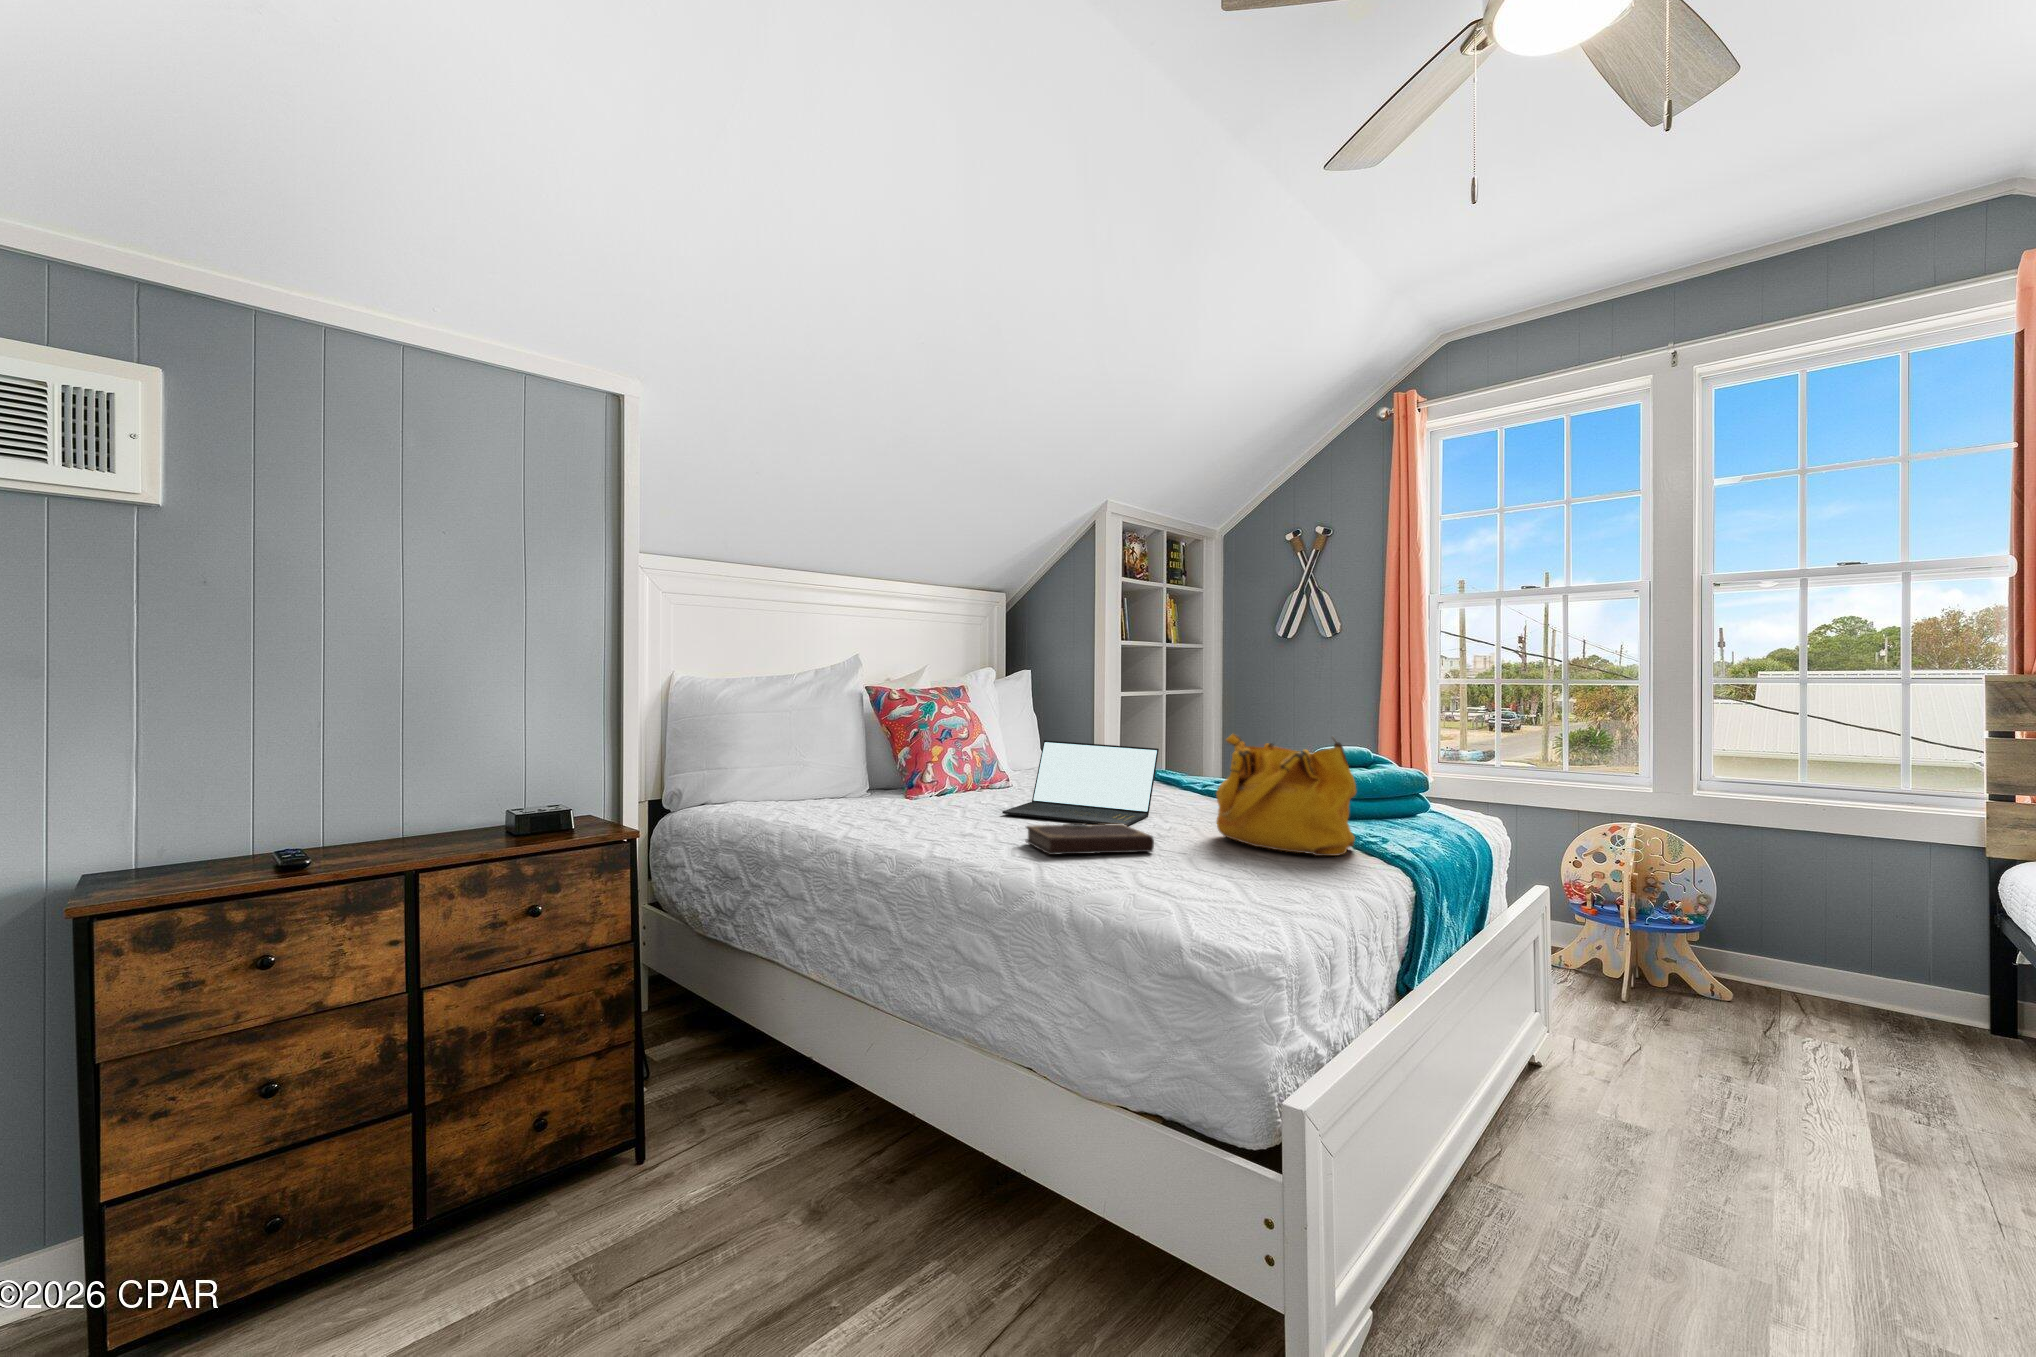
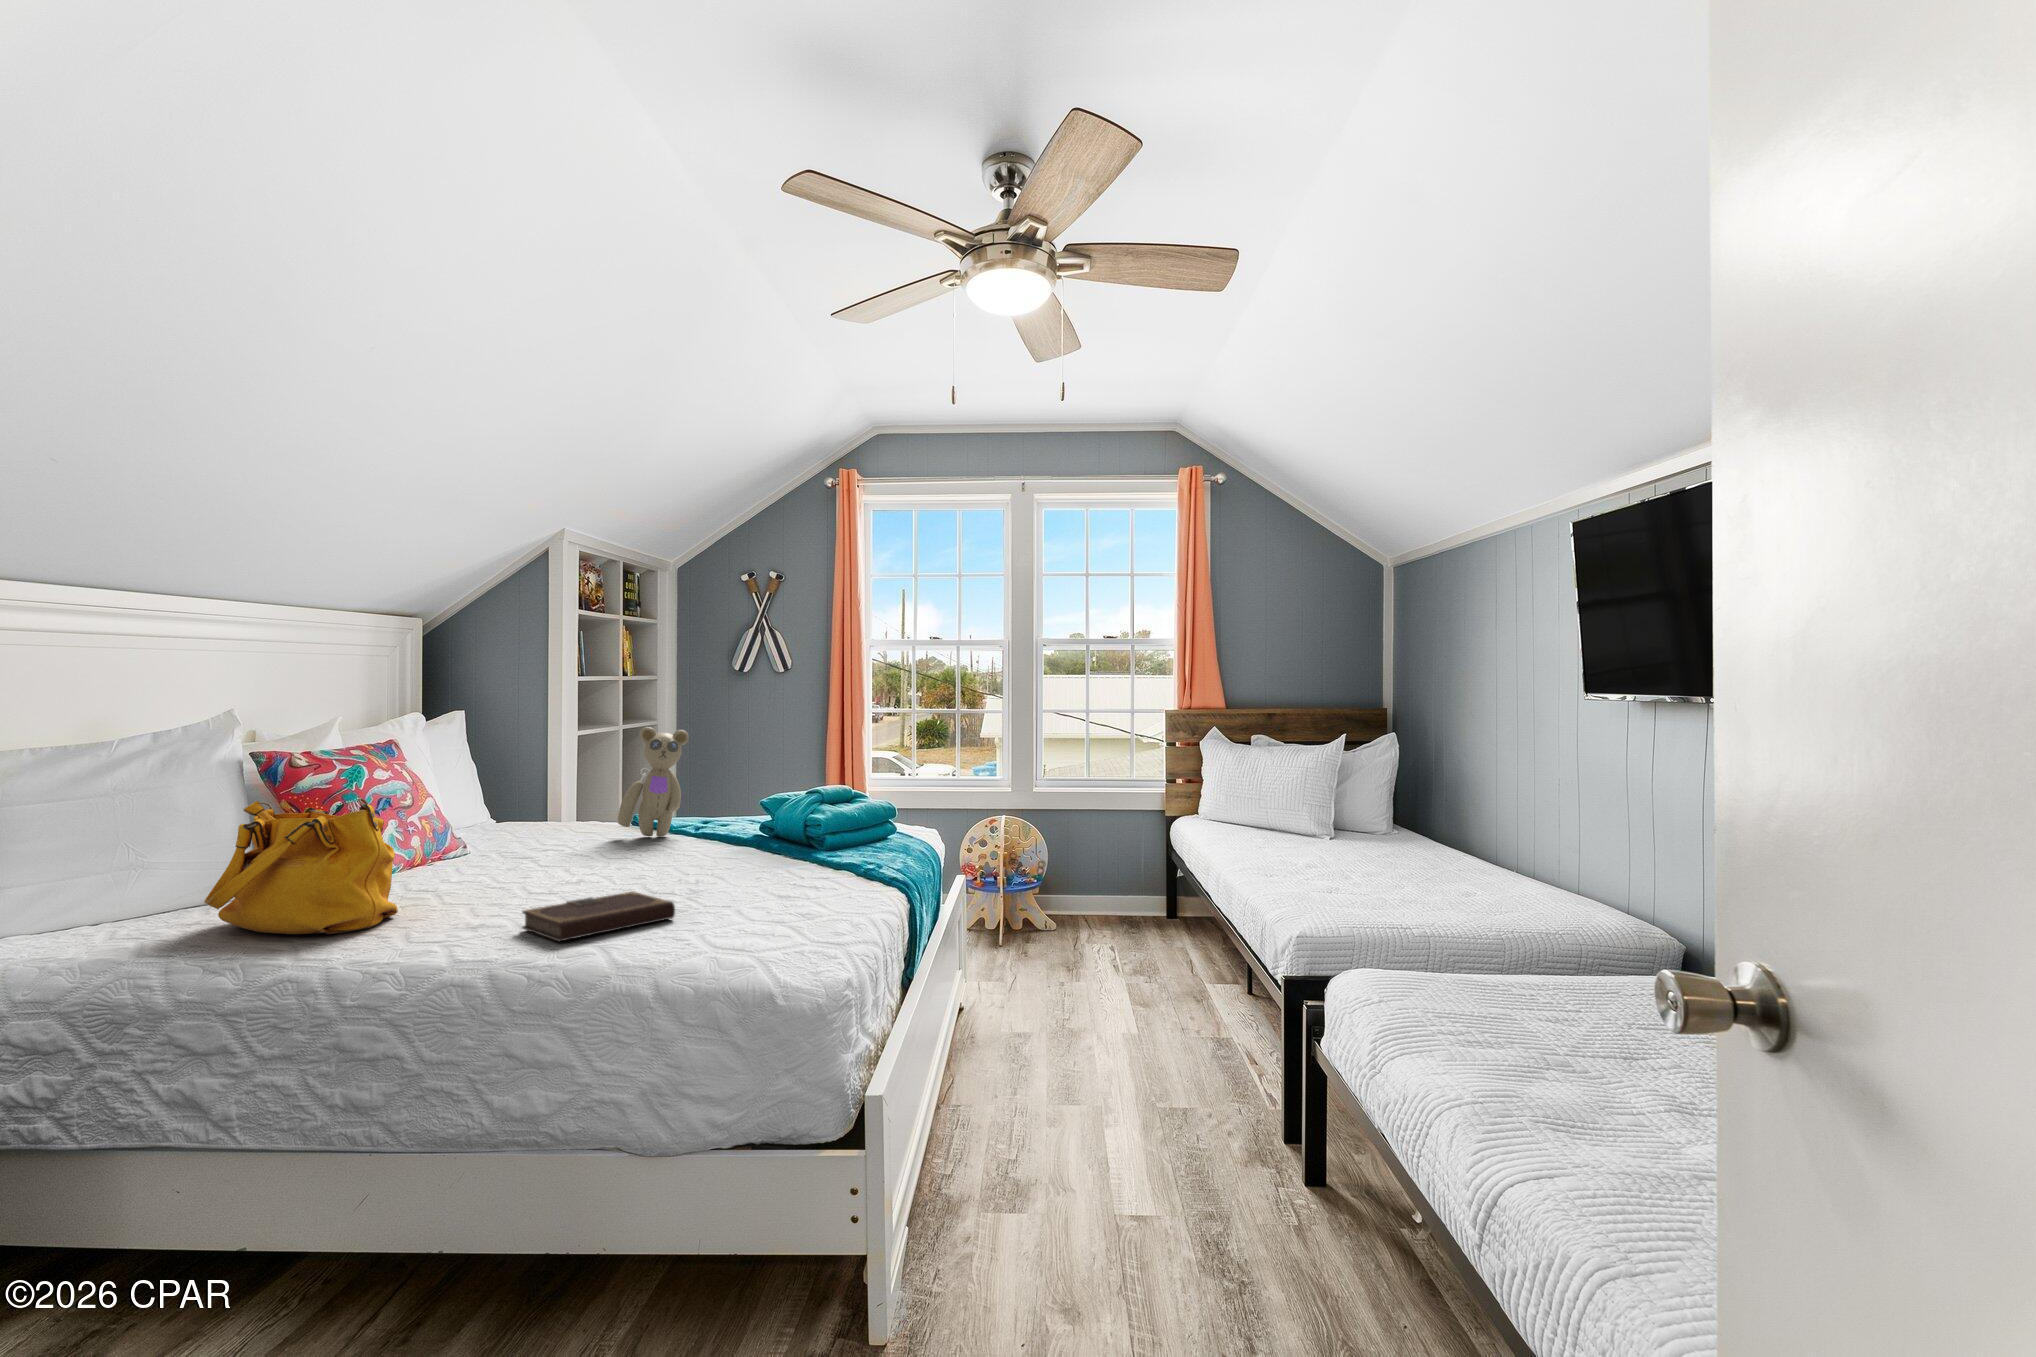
teddy bear: none [1136,682,1204,789] -> present [618,727,689,837]
handbag: present [1216,734,1356,856] -> present [204,798,398,934]
laptop: present [1002,740,1159,826] -> none [476,802,655,895]

